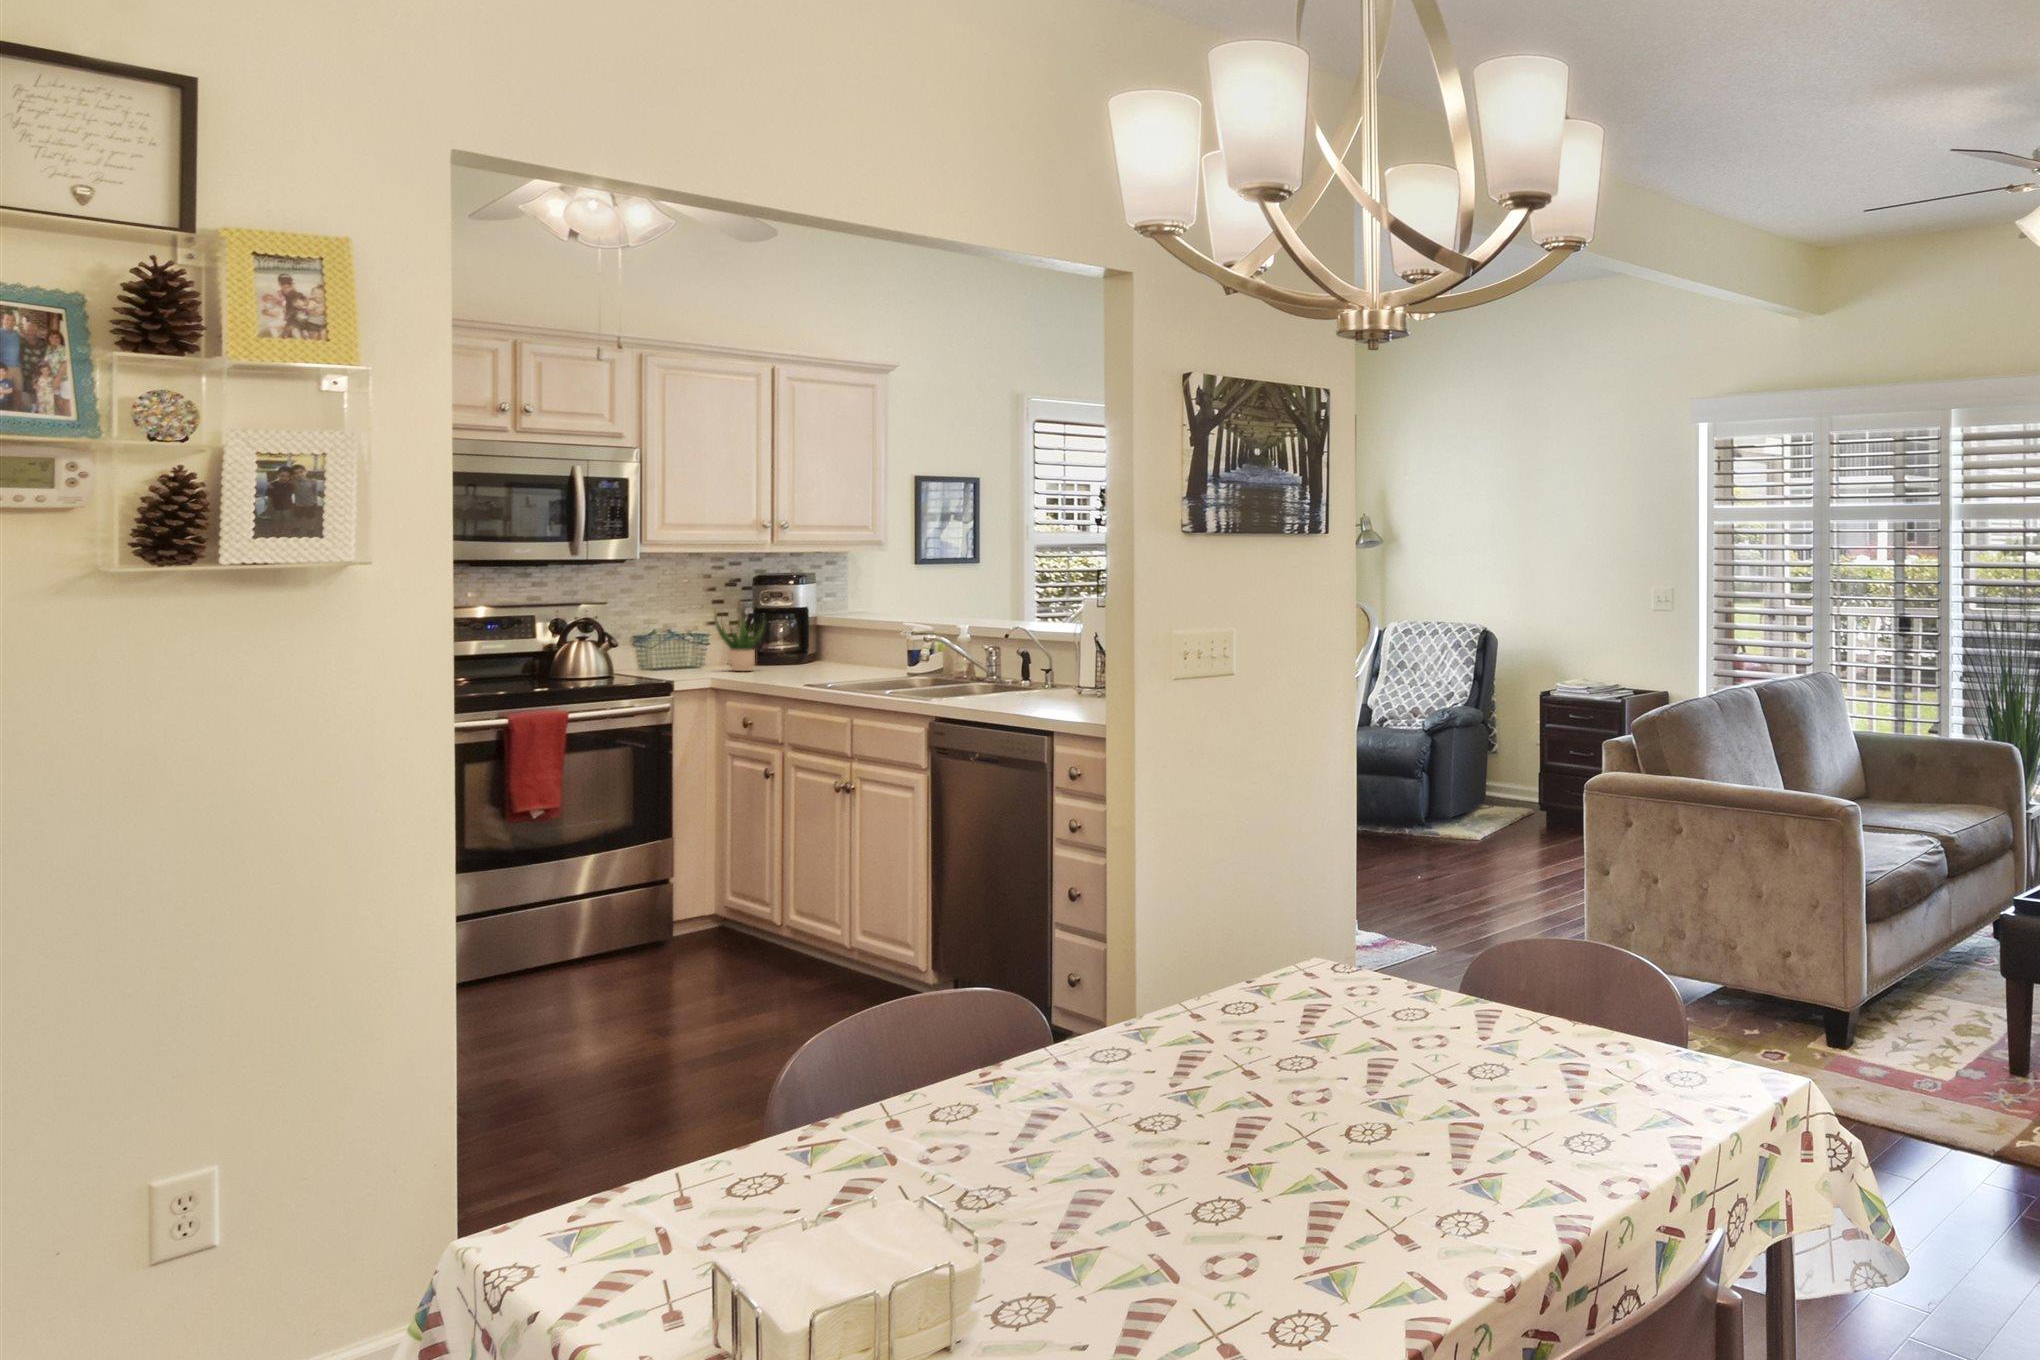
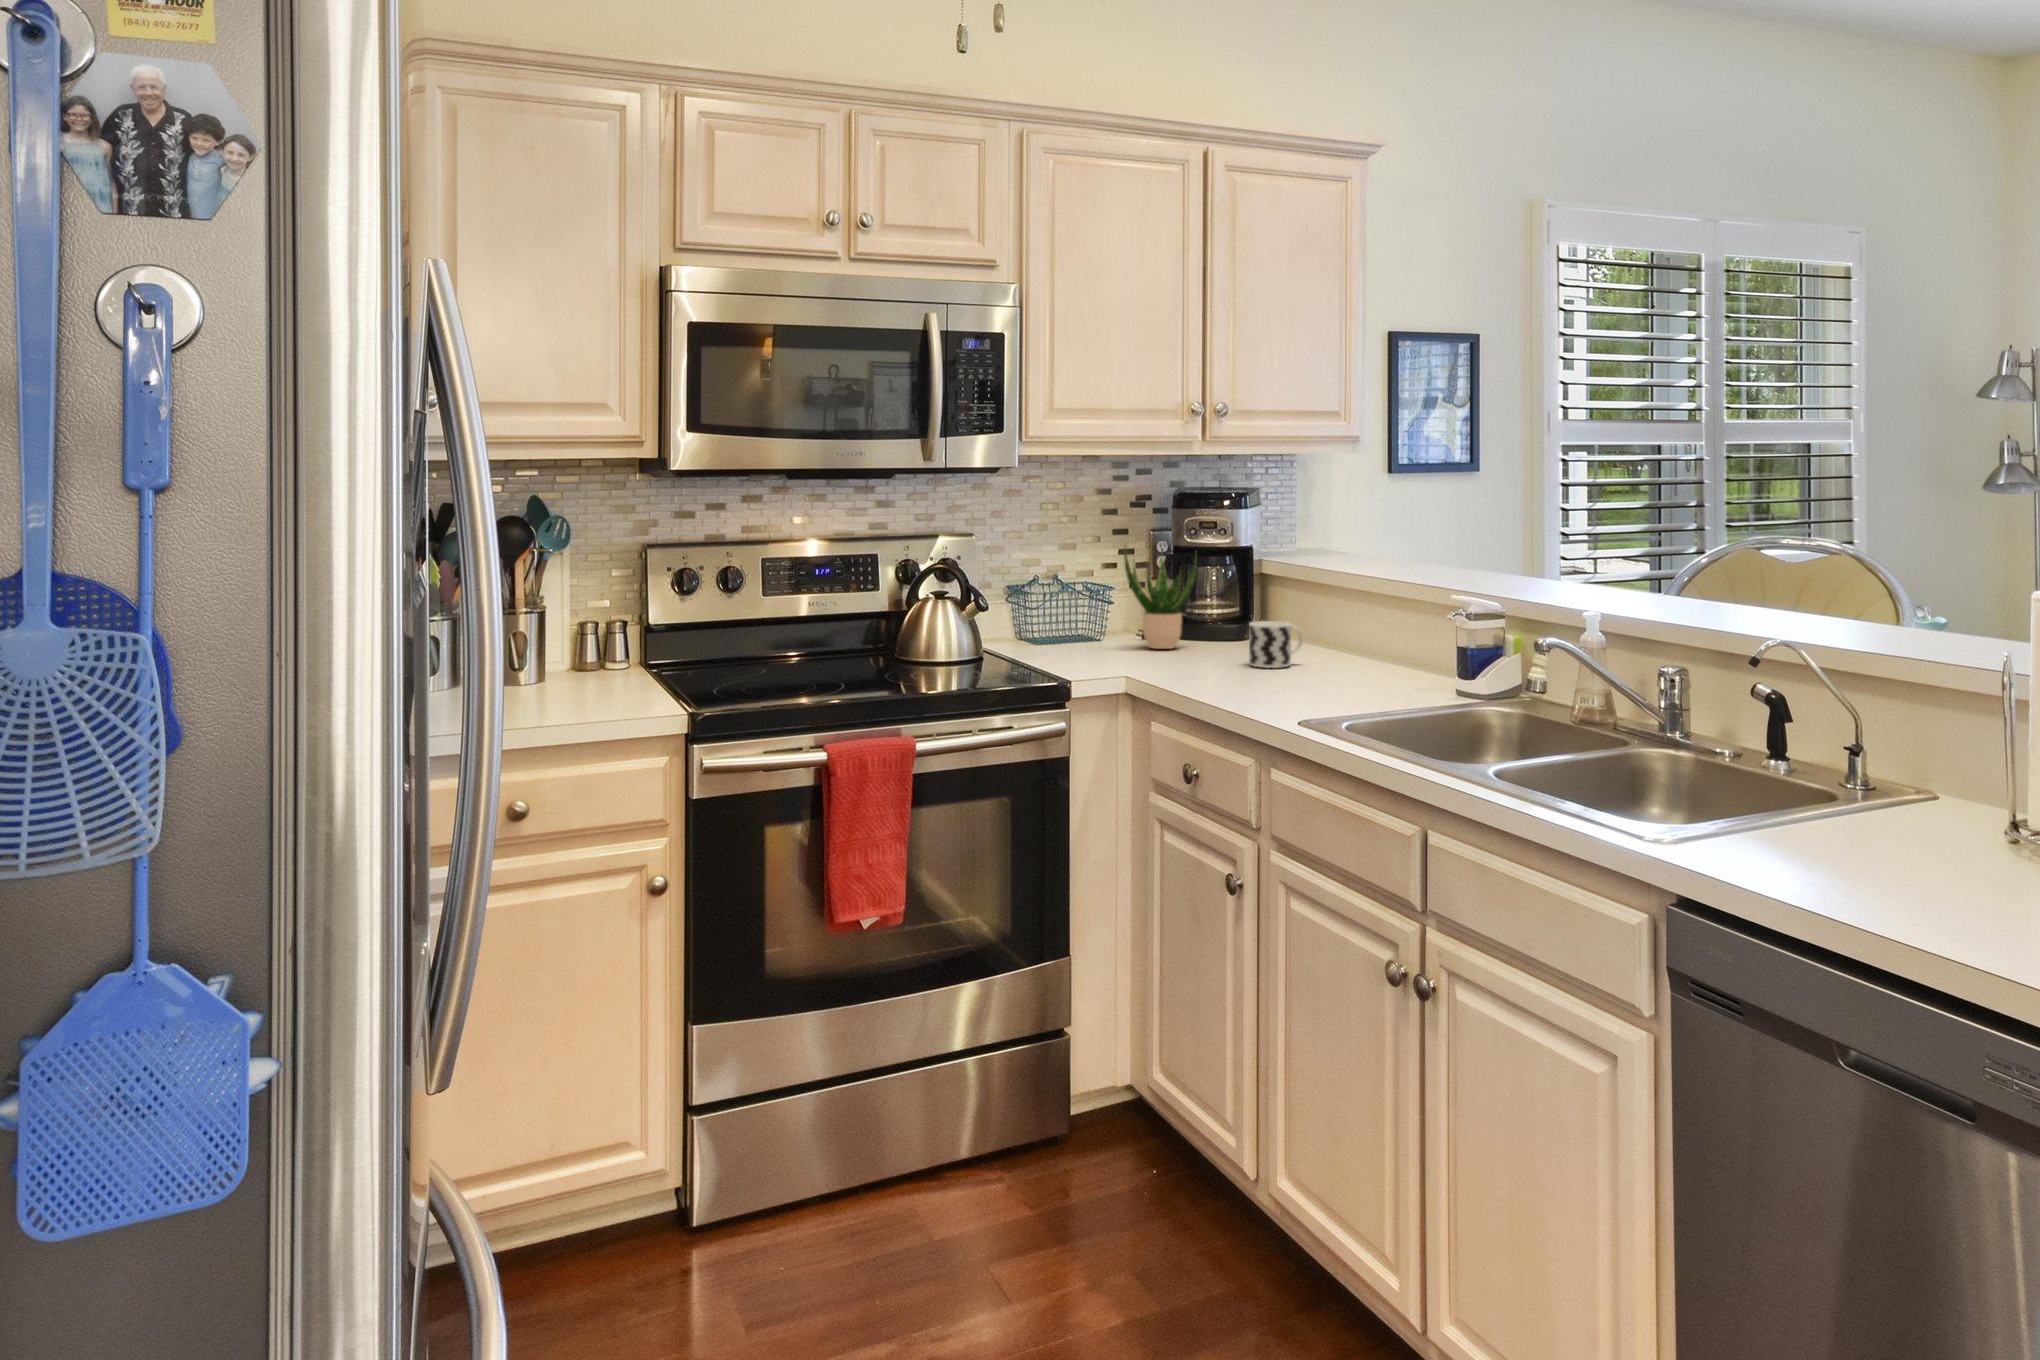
cup: none [792,653,827,678] -> present [1249,621,1303,668]

